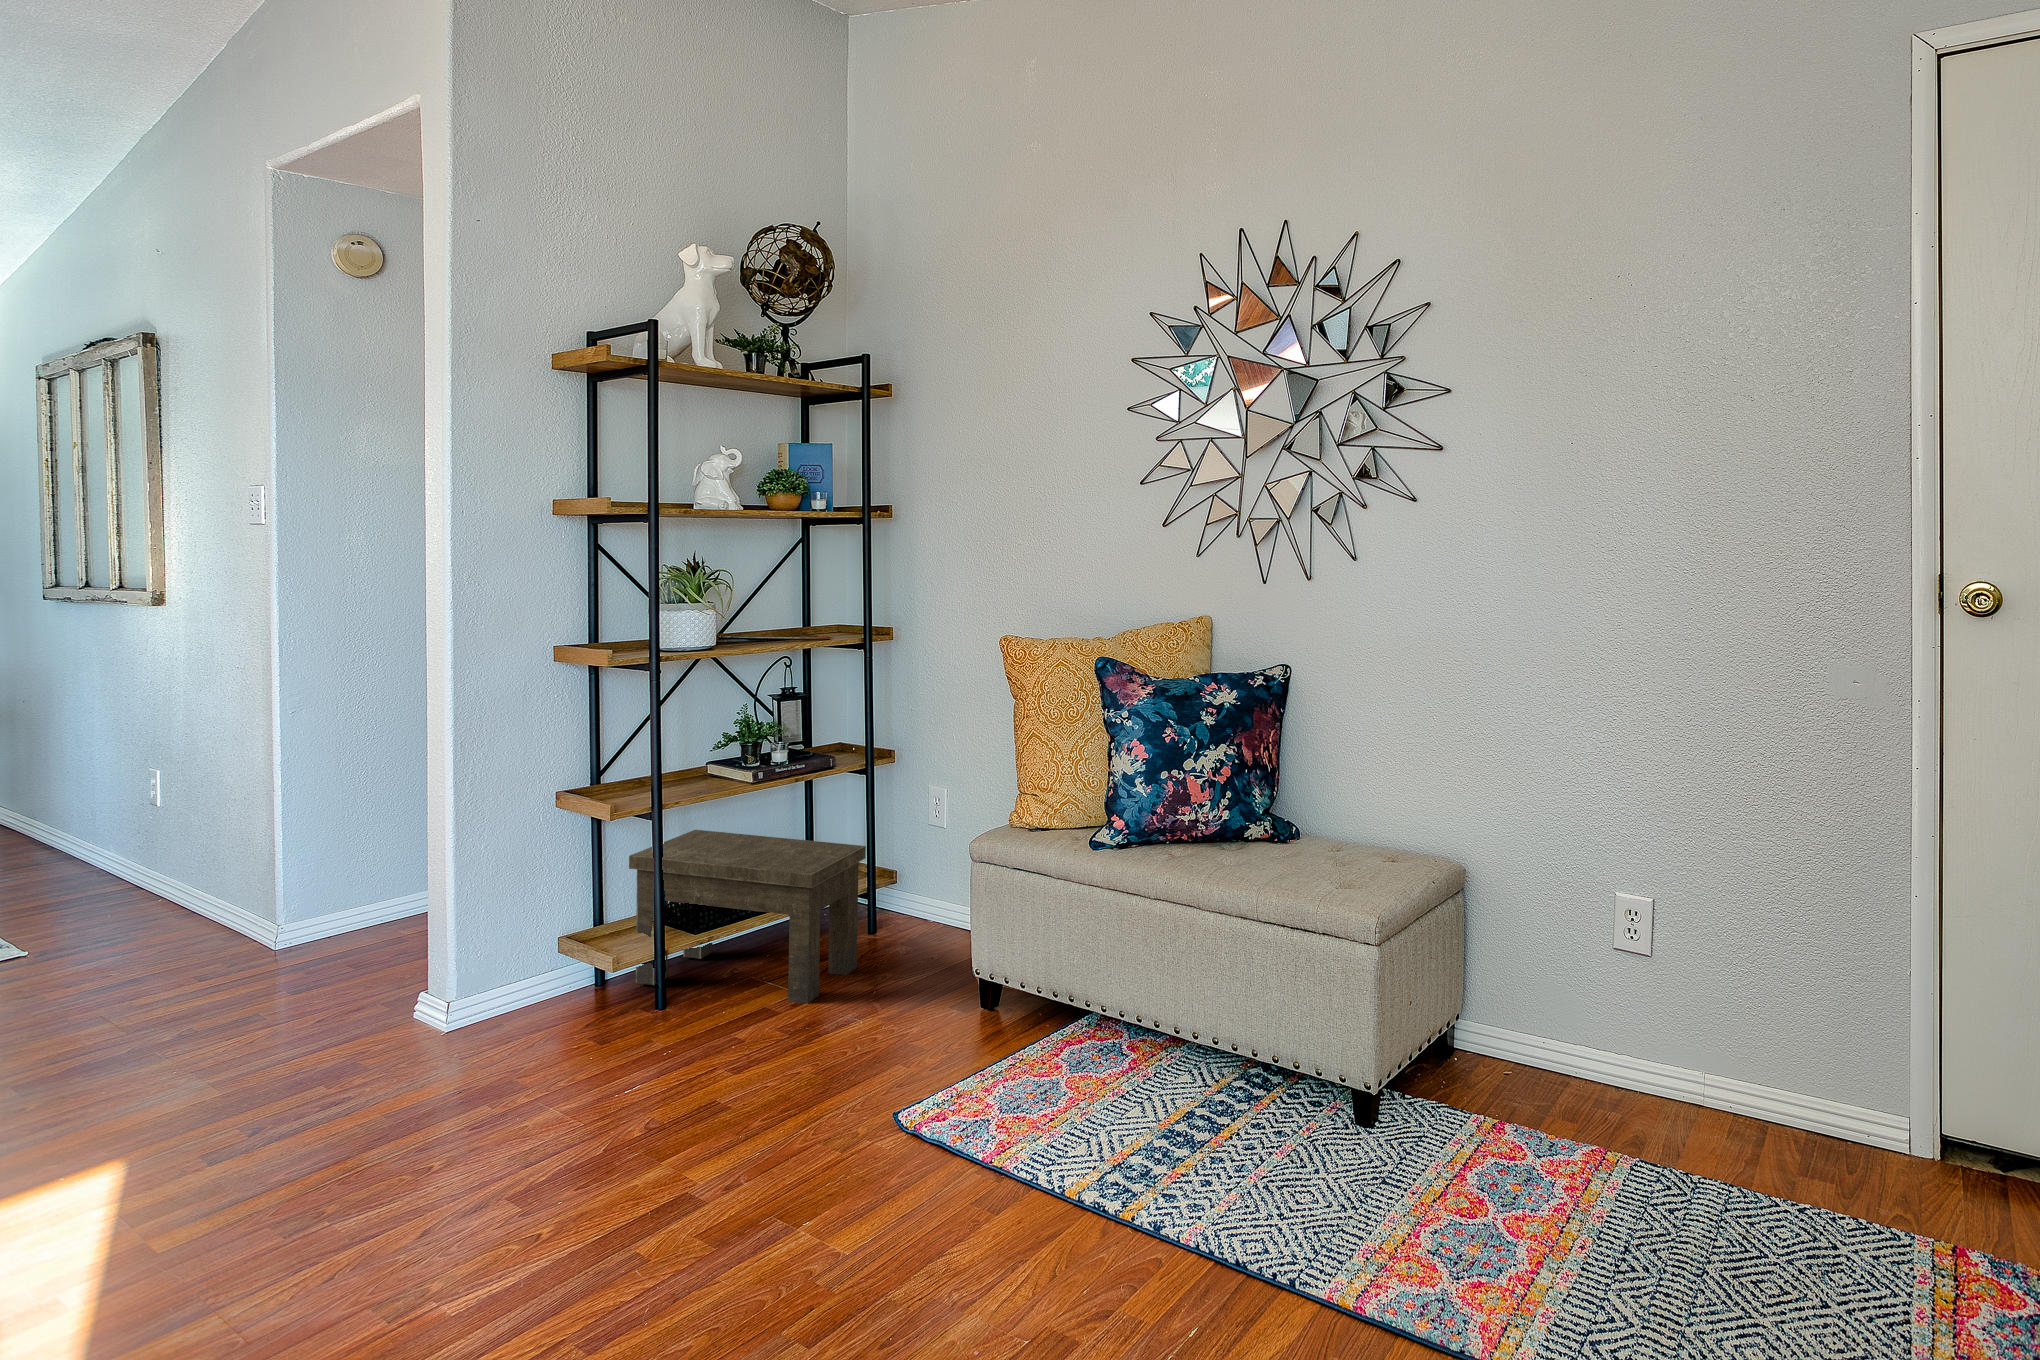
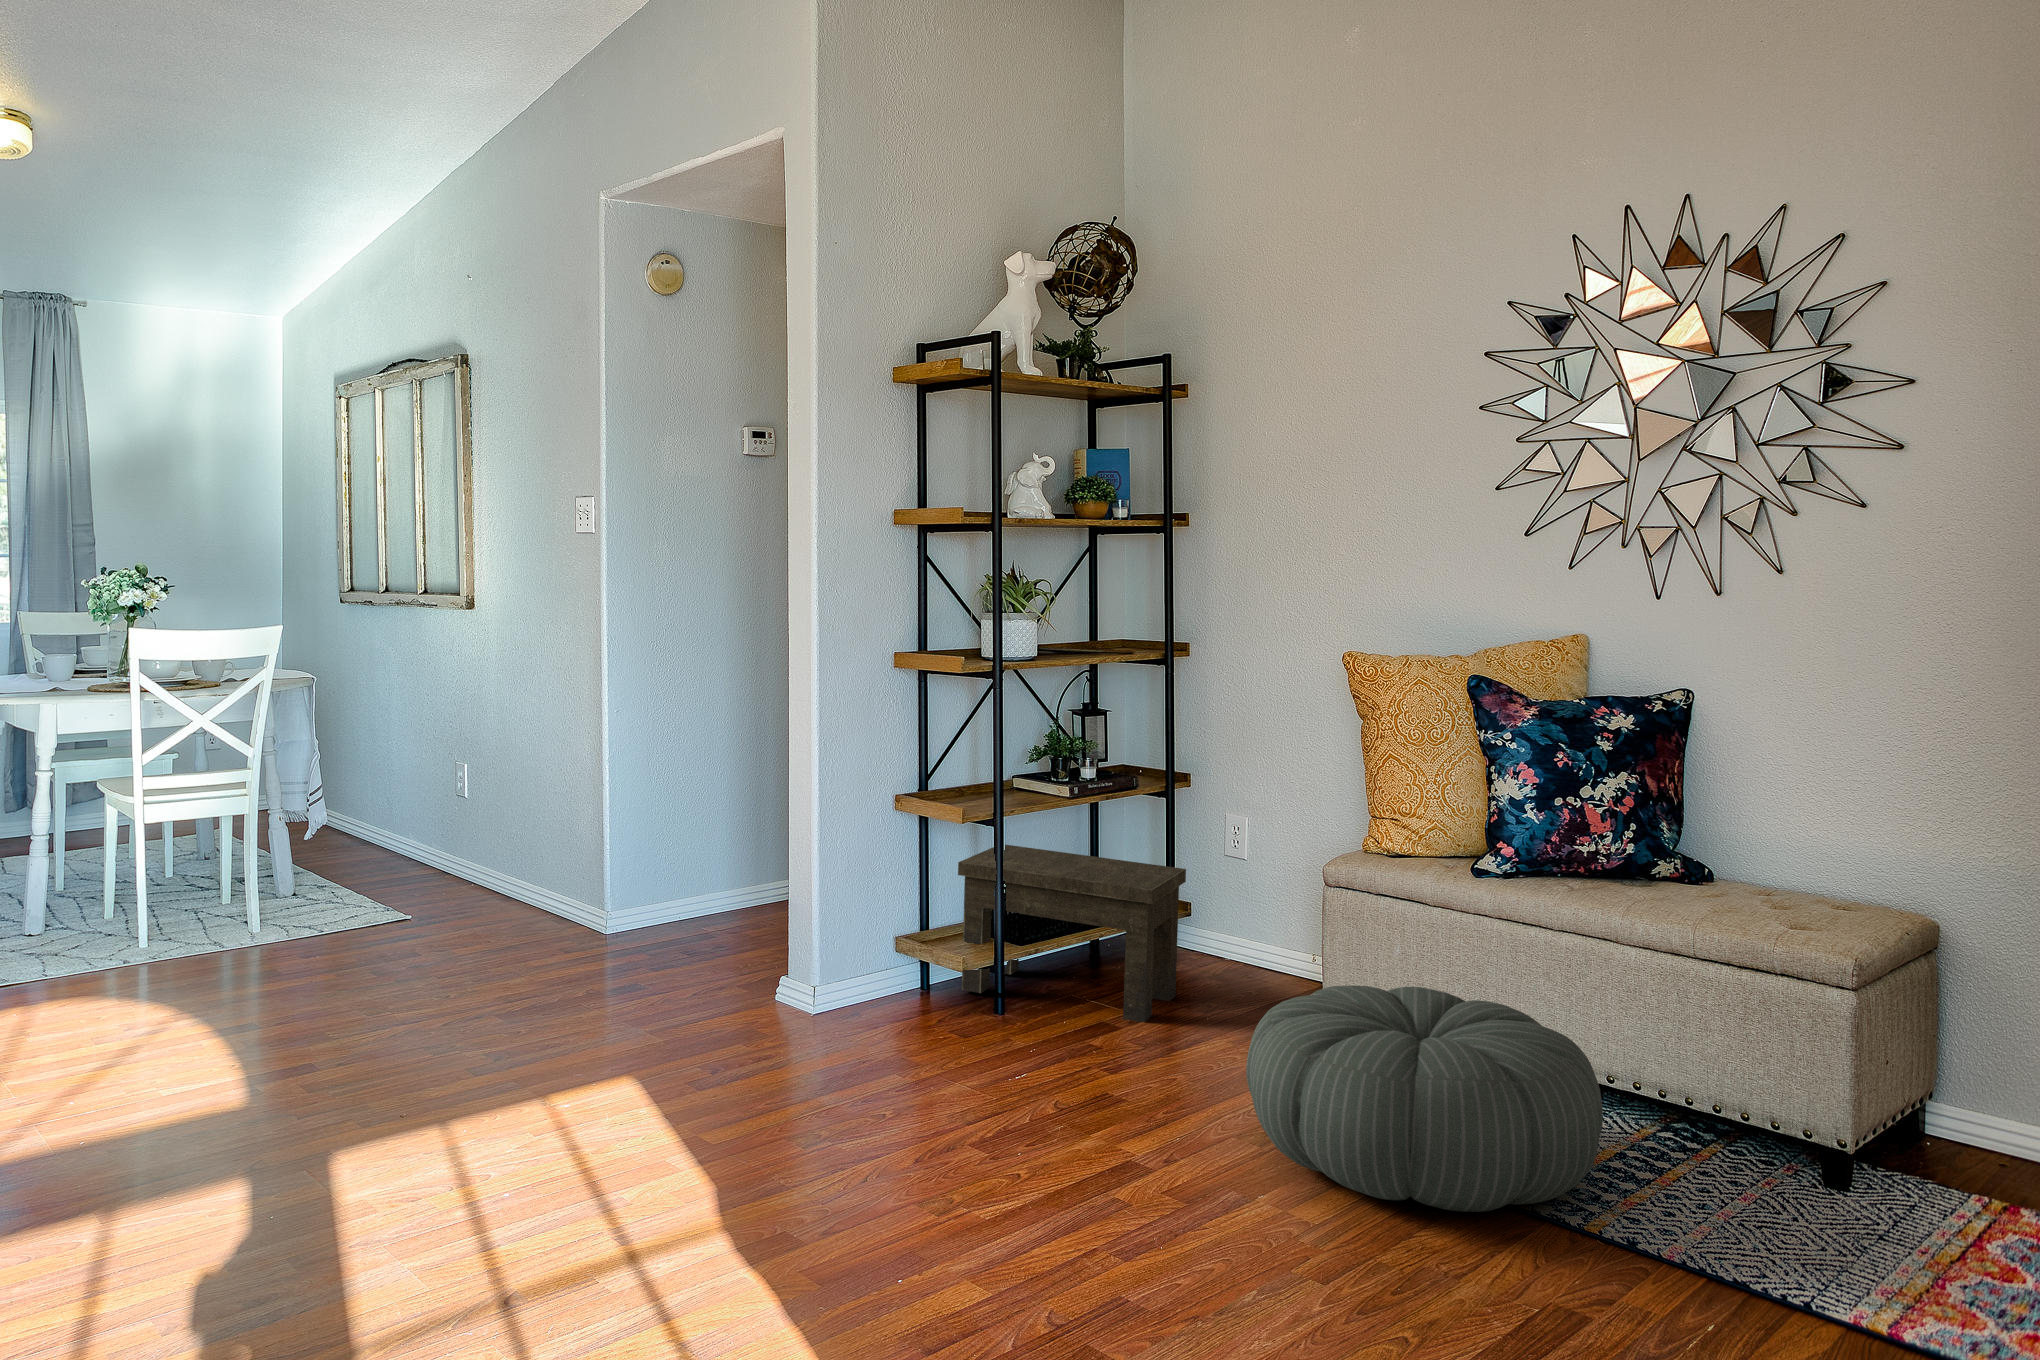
pouf: none [823,966,1162,1214] -> present [1246,986,1603,1212]

